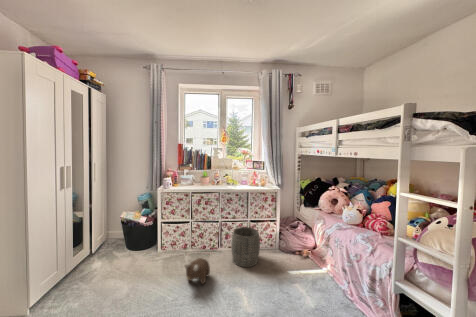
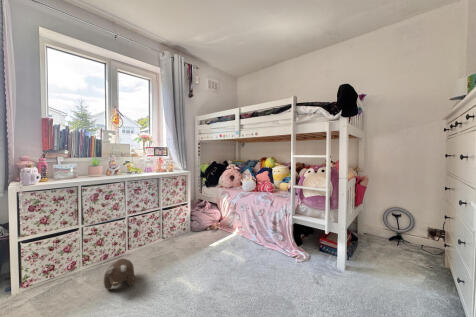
woven basket: present [231,227,260,267] -> none [147,215,179,256]

